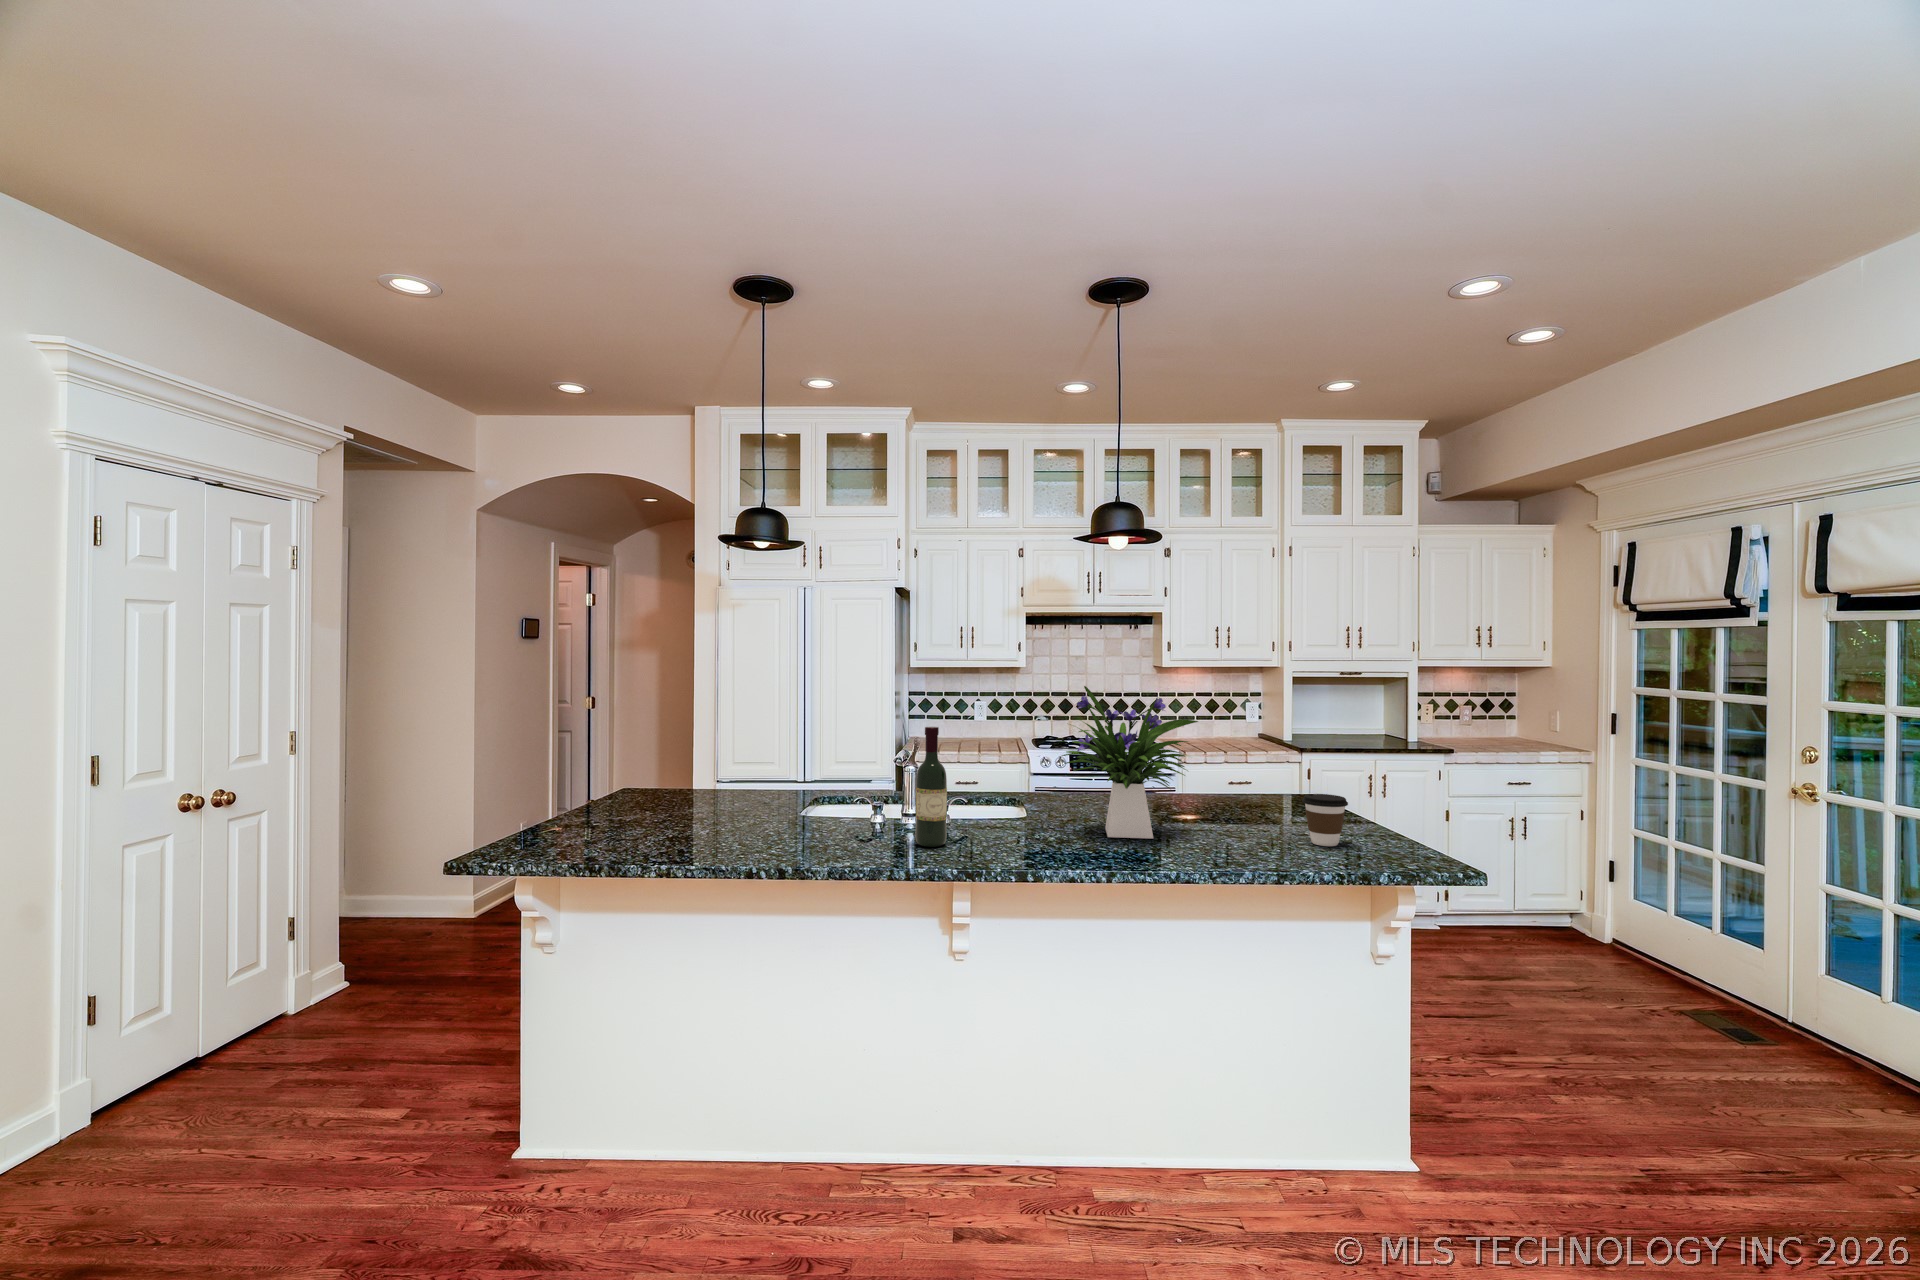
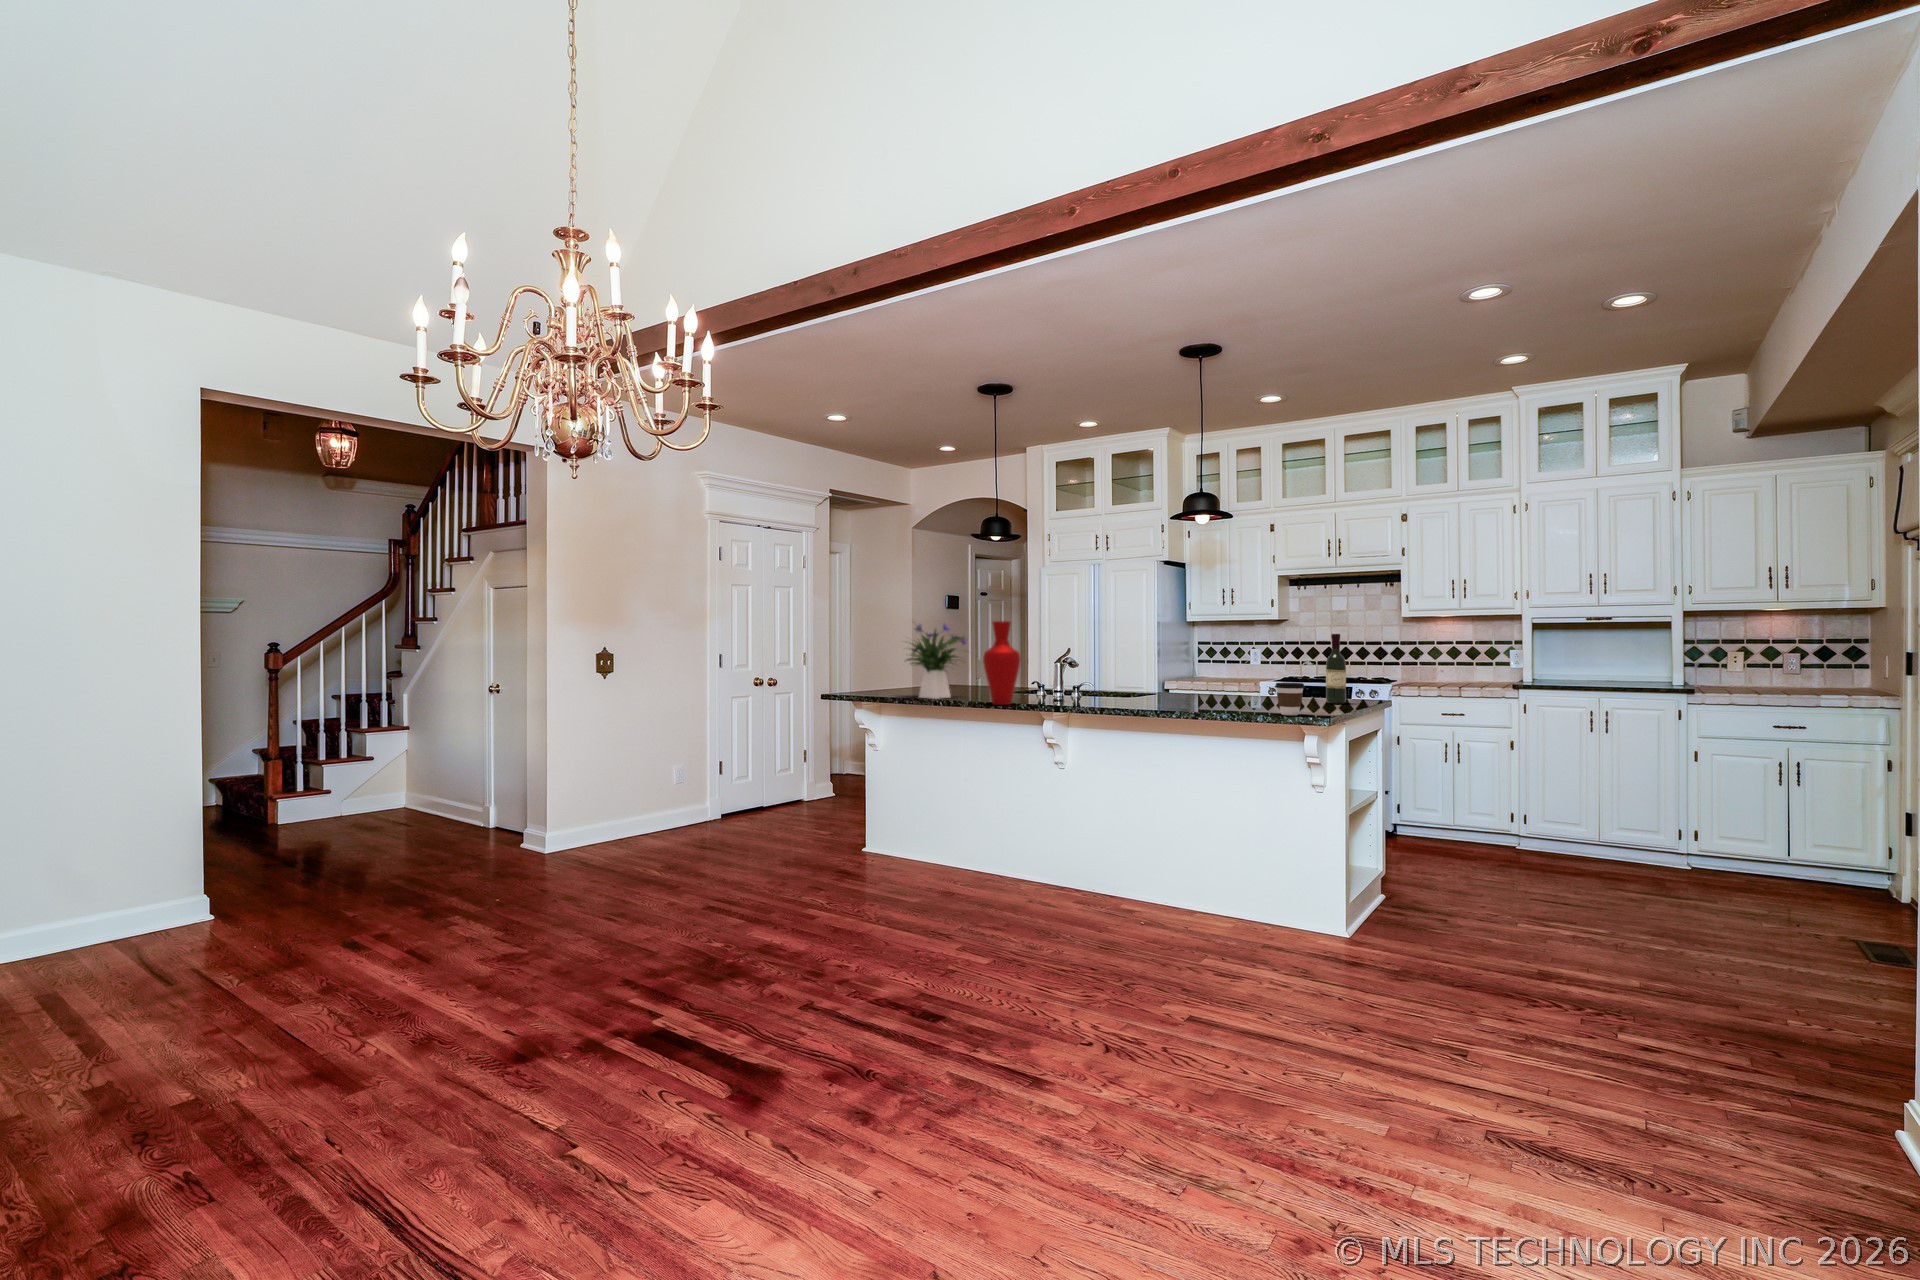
flower arrangement: present [1059,686,1198,839] -> present [907,624,966,699]
vase: none [803,696,872,852] -> present [983,621,1021,705]
wine bottle: present [916,727,947,847] -> present [1326,634,1346,704]

